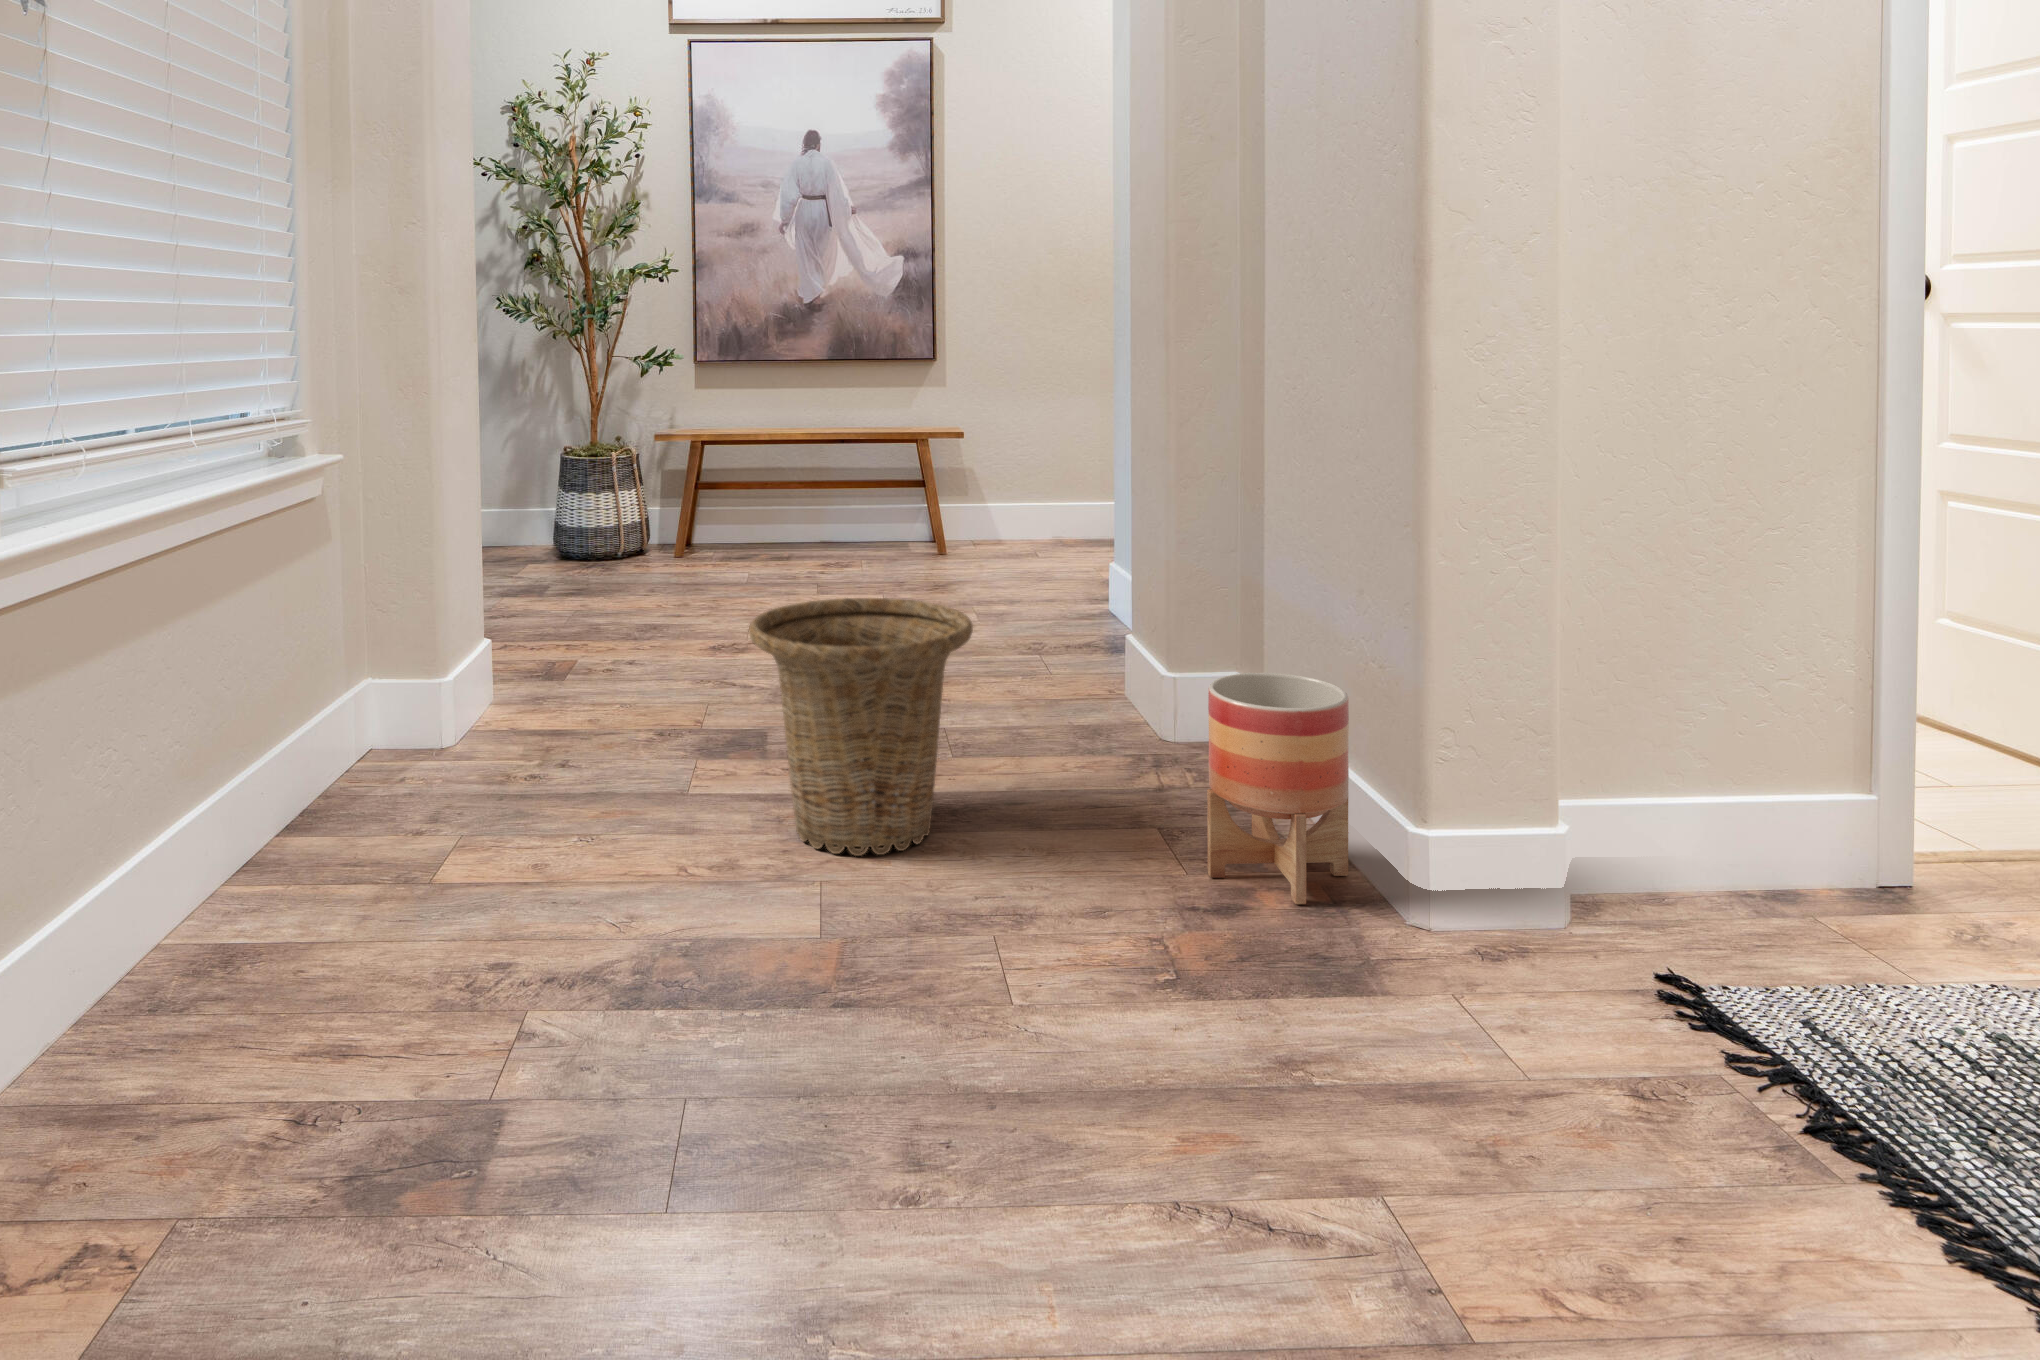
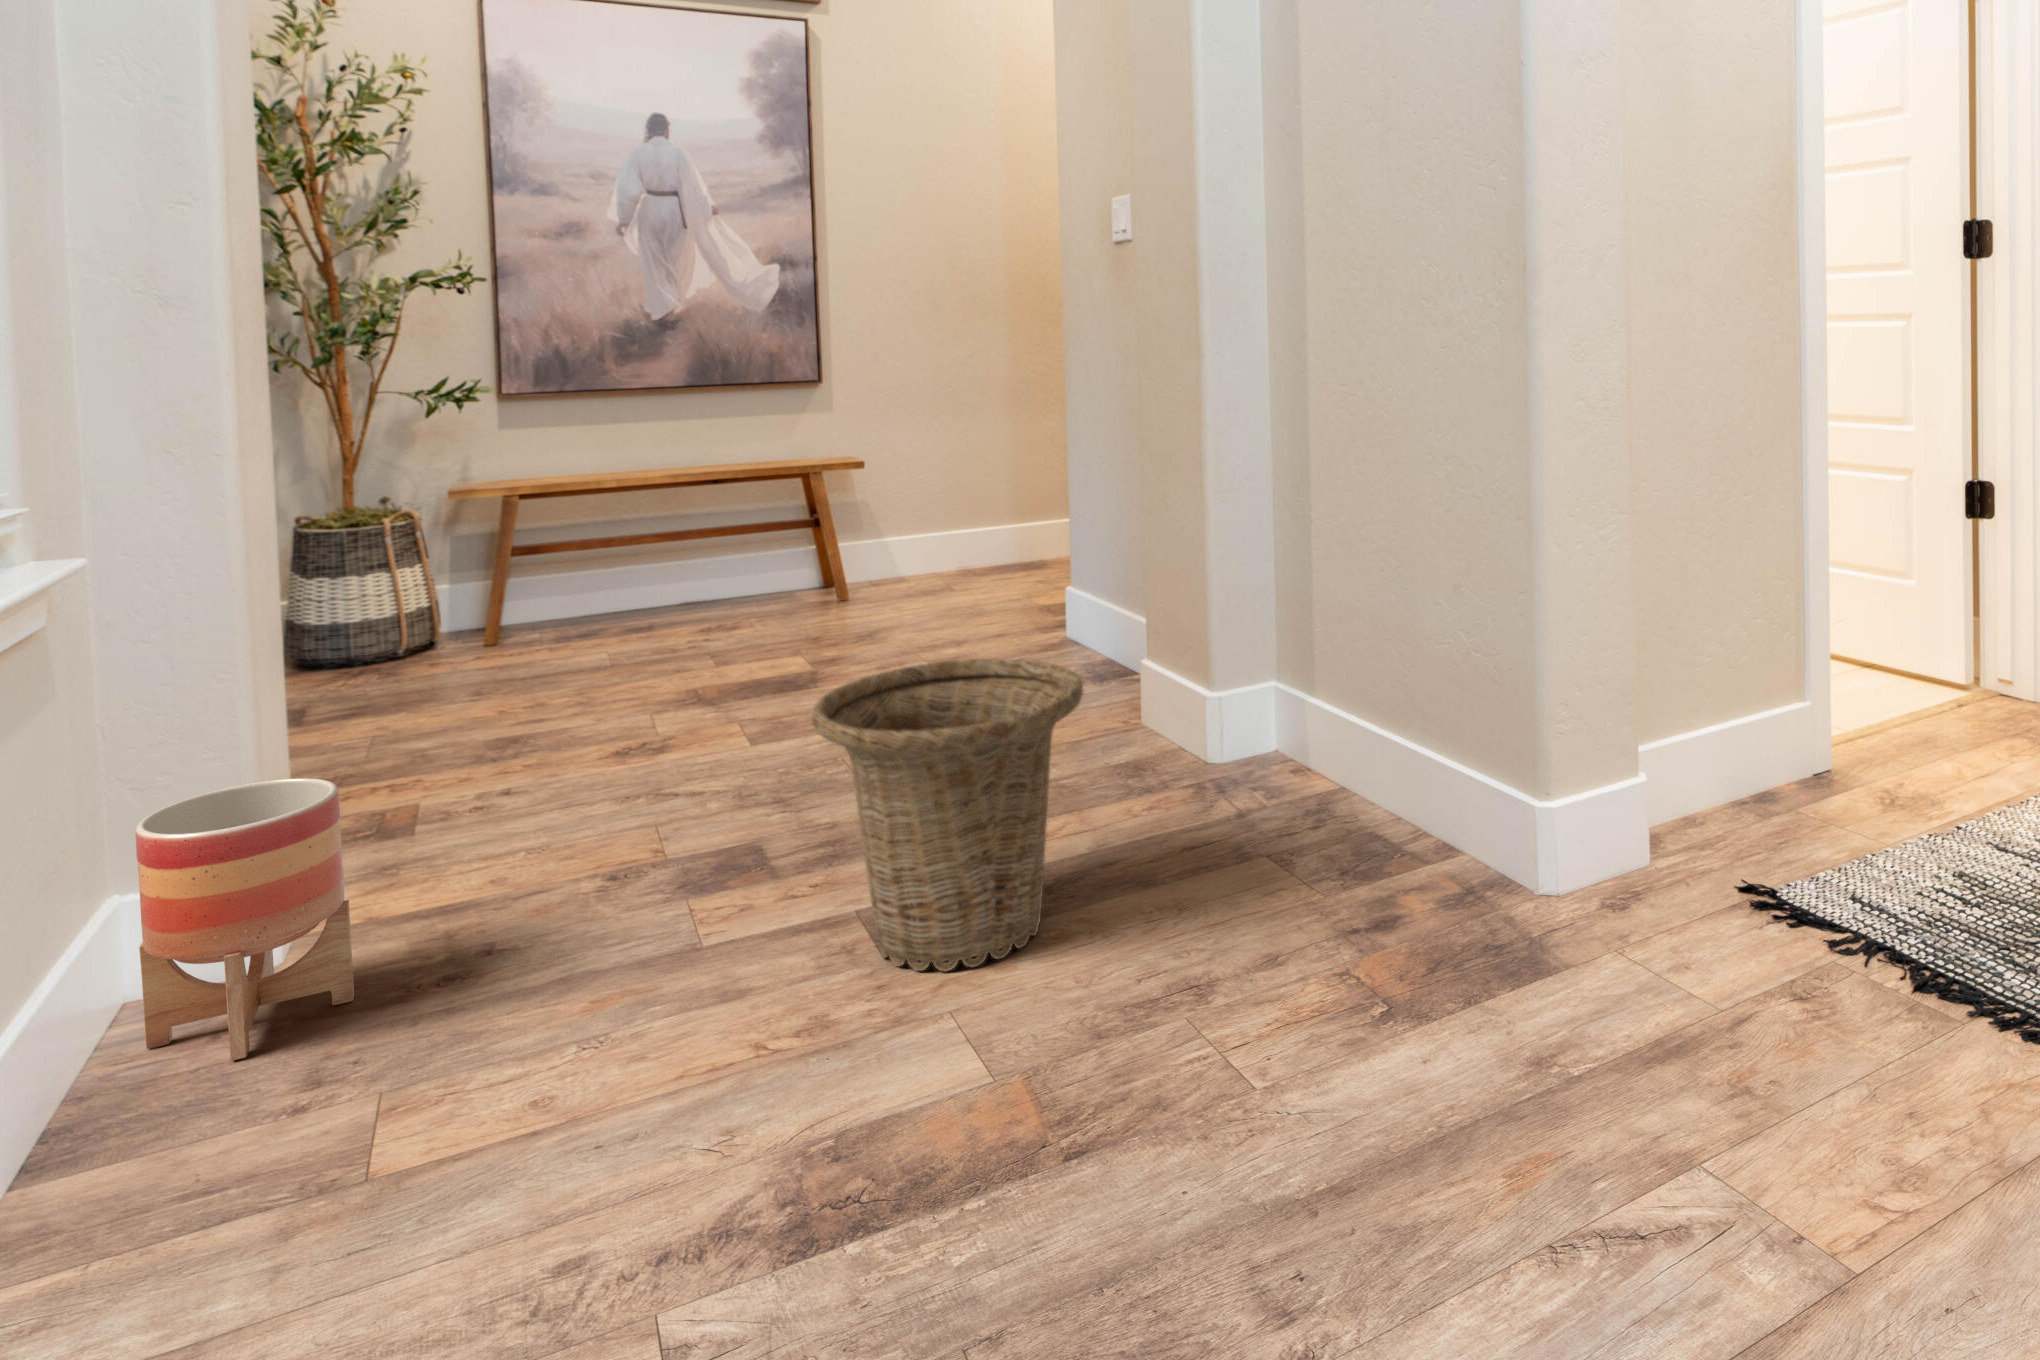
planter: present [1207,673,1349,904] -> present [136,778,354,1061]

